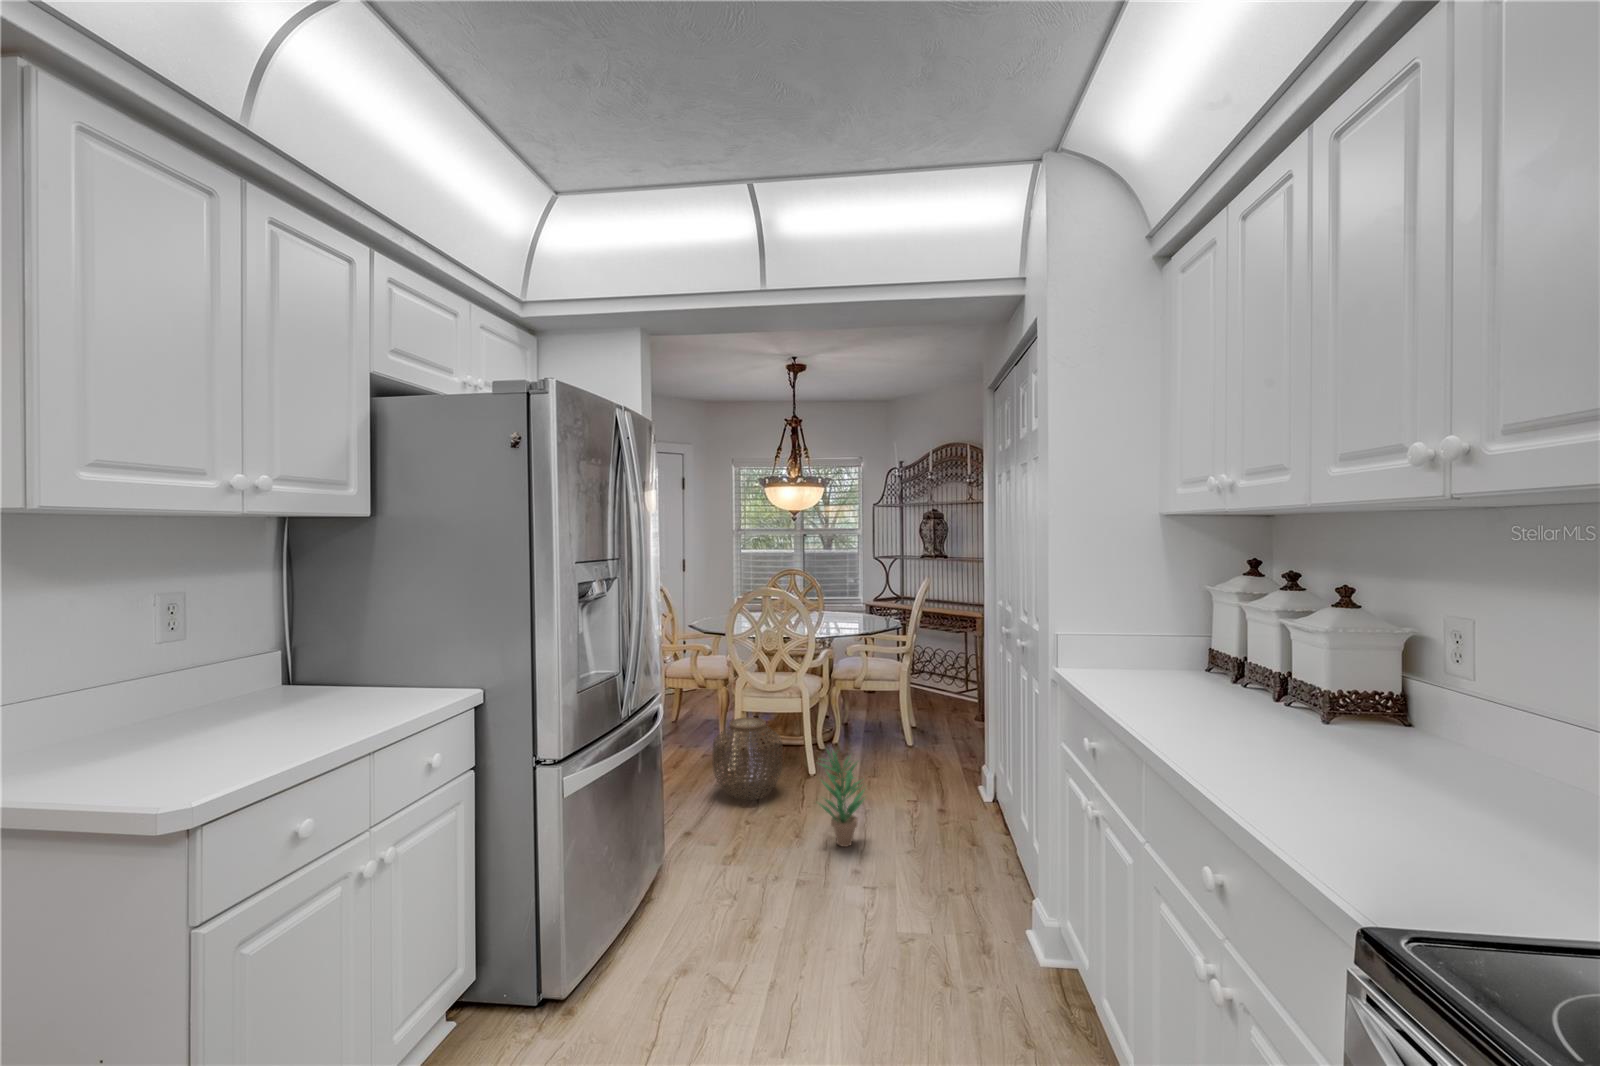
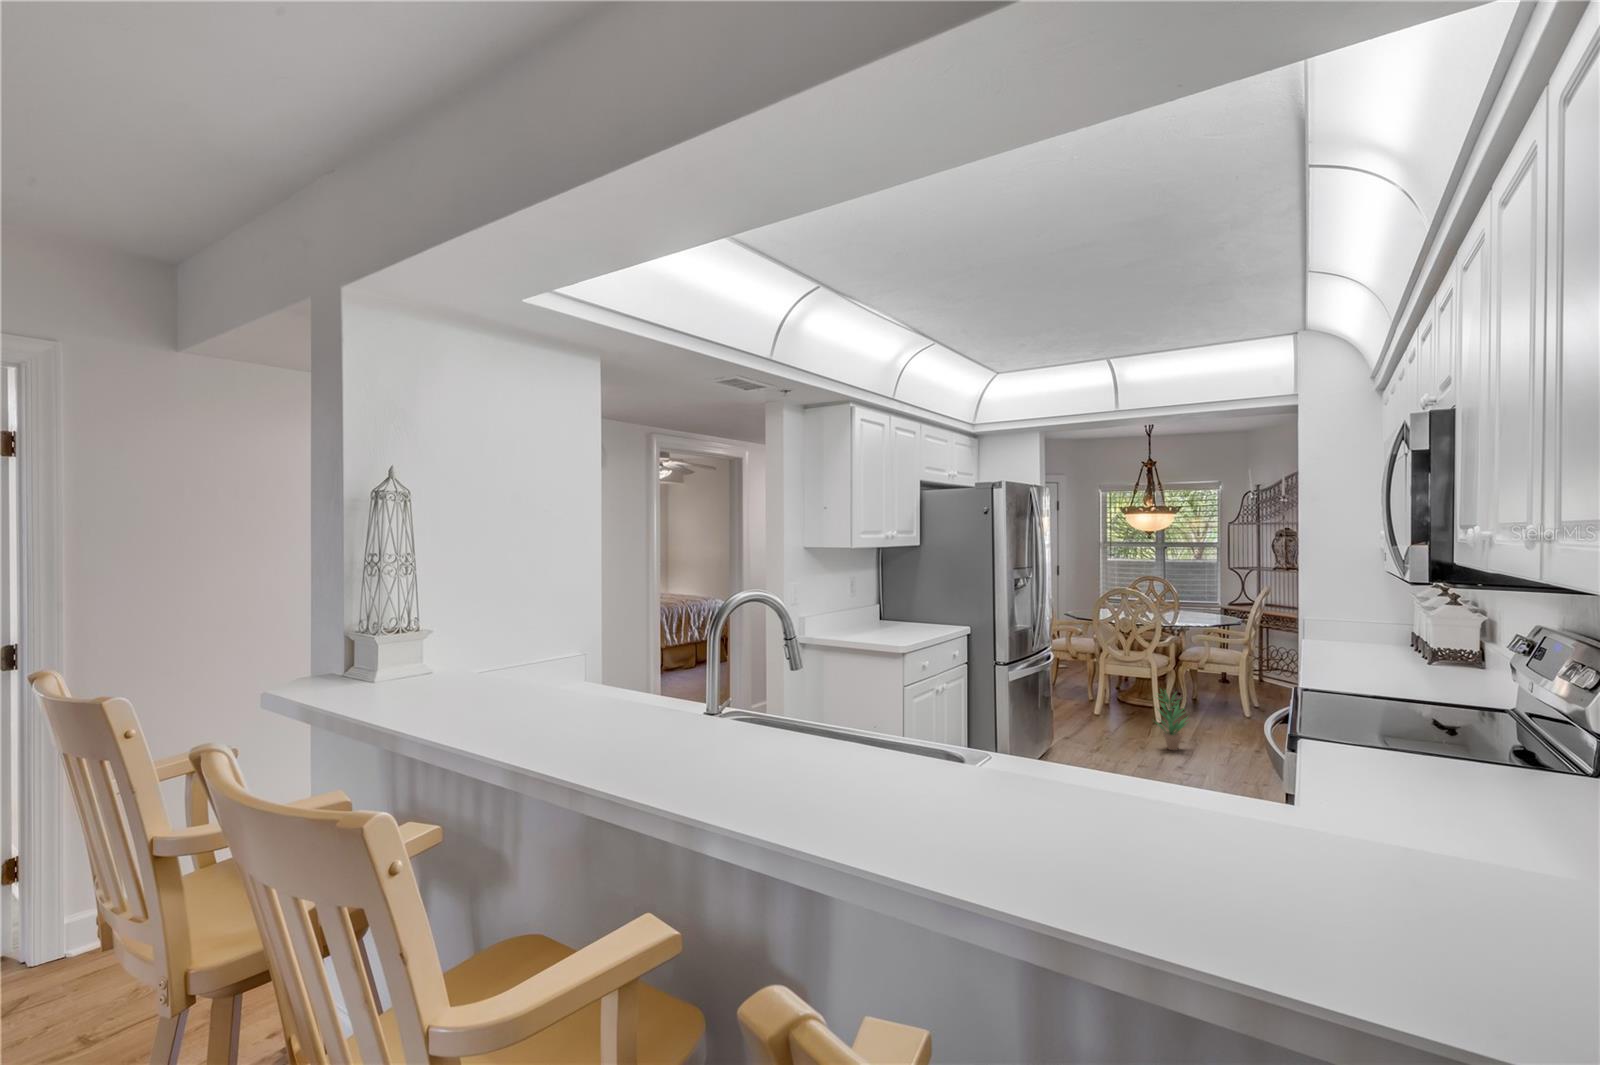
woven basket: present [713,717,782,800] -> none [1084,674,1134,726]

